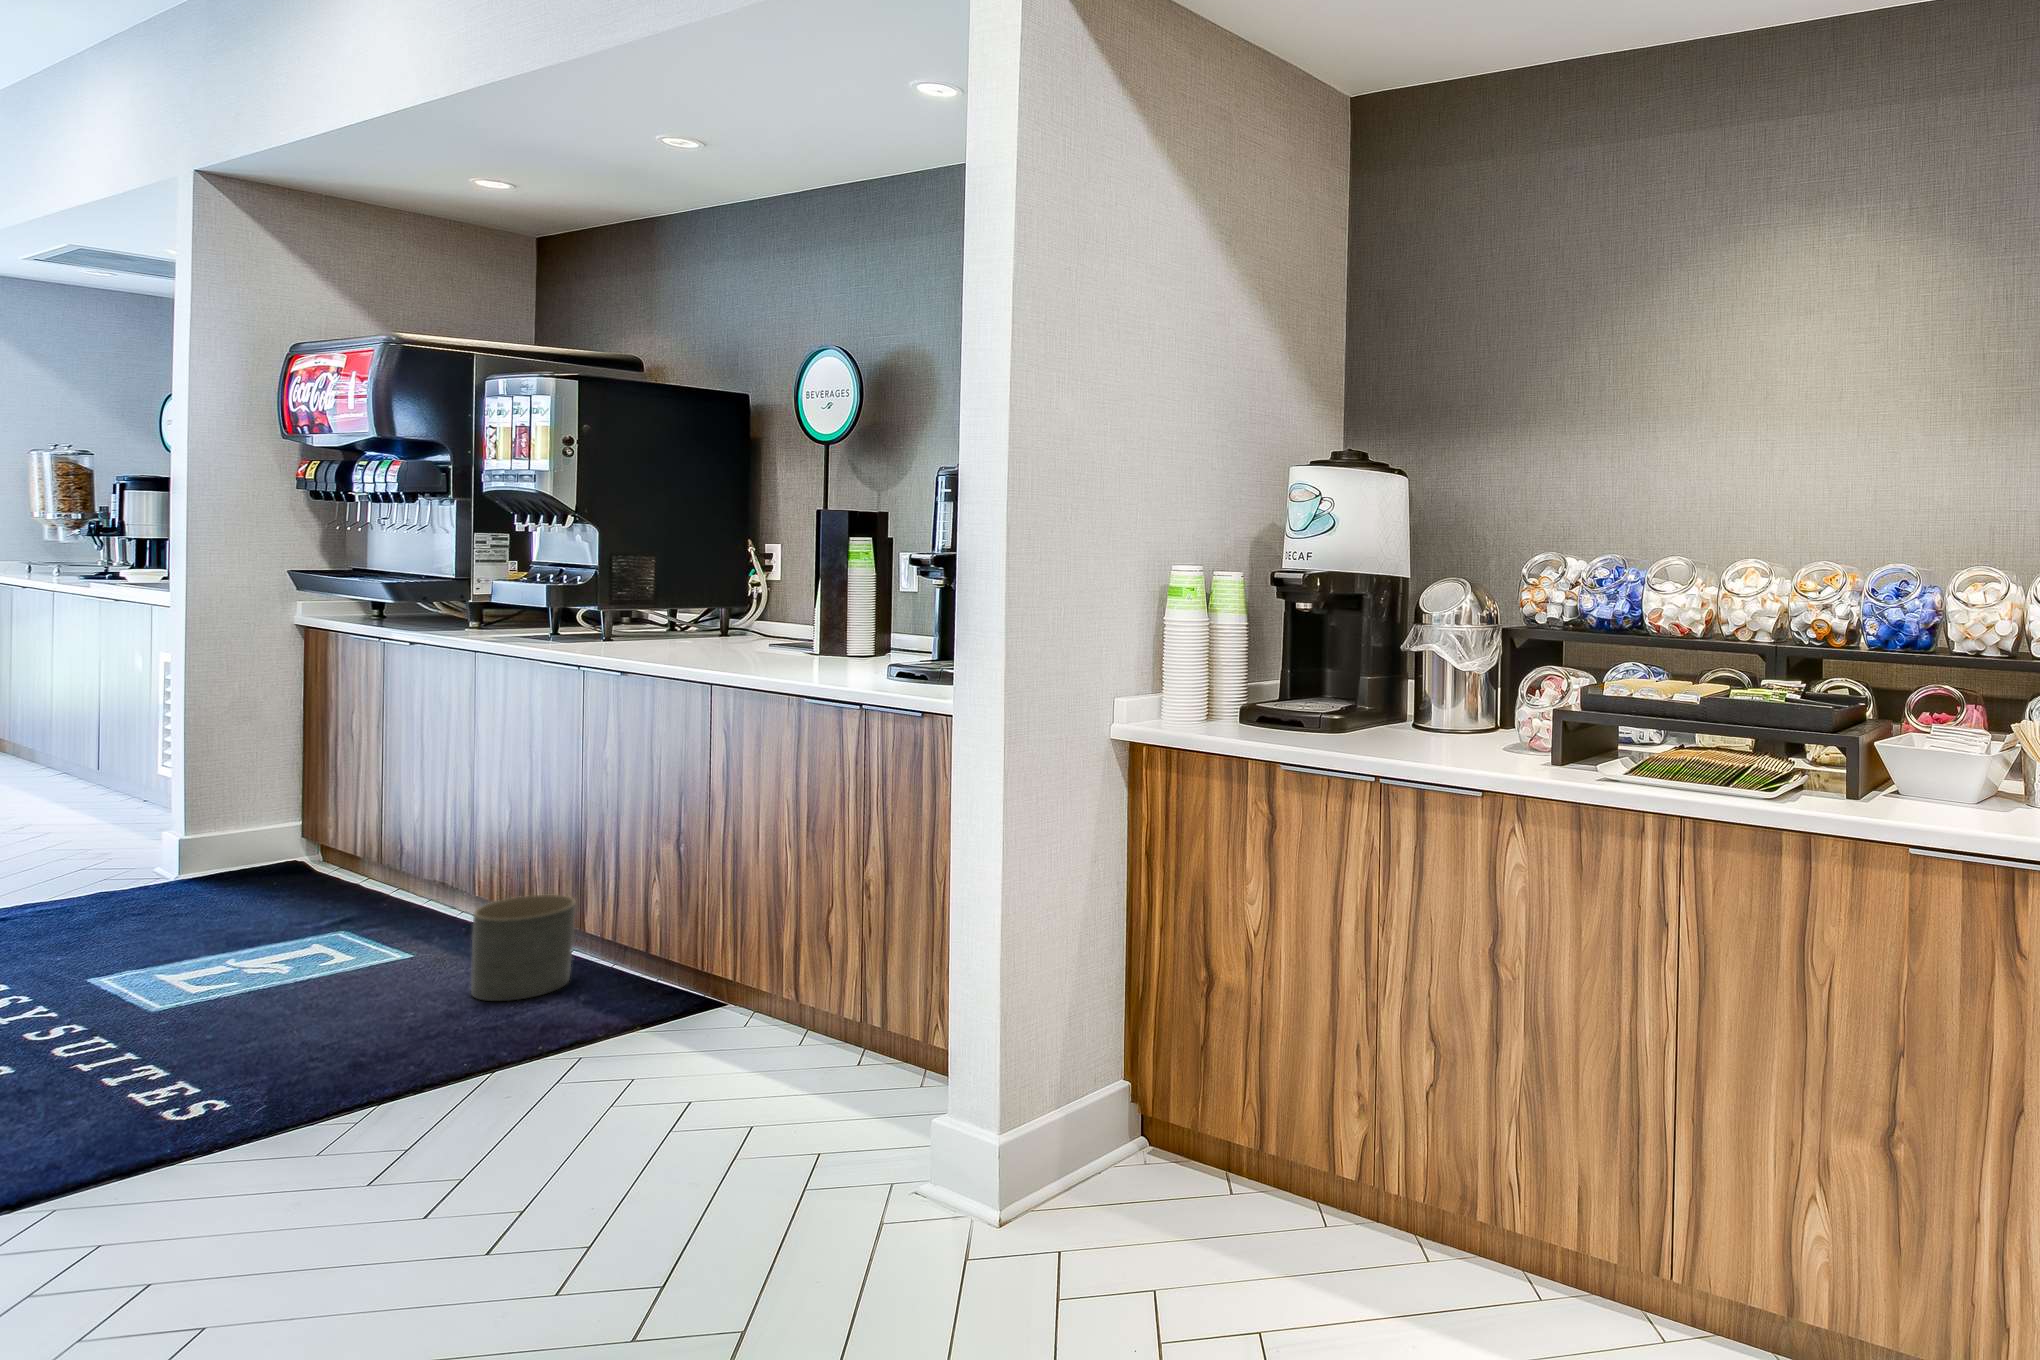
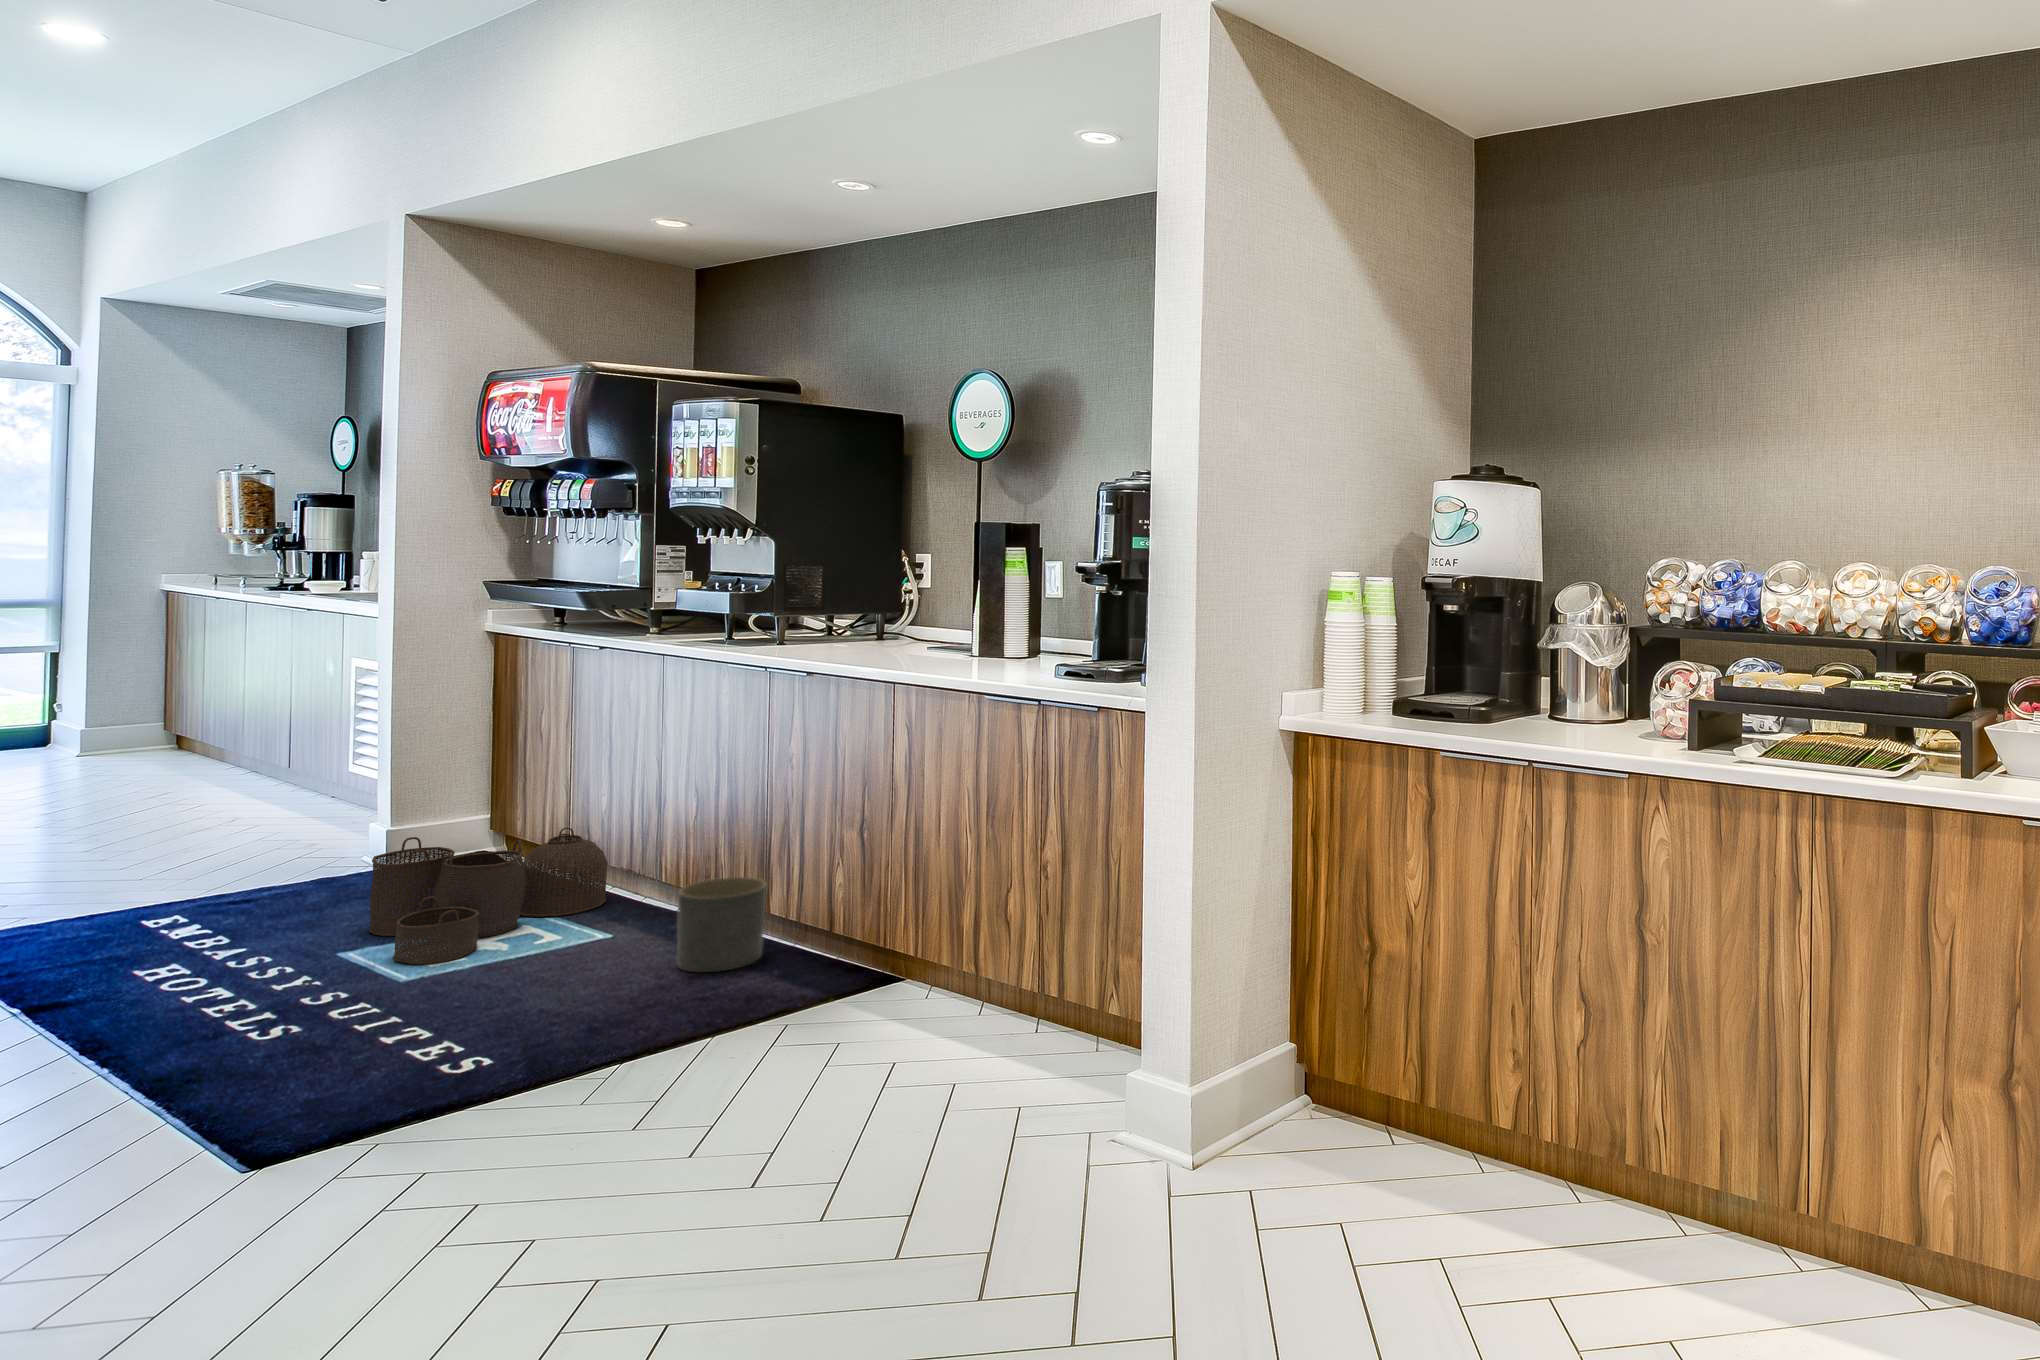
woven basket: none [133,838,413,995] -> present [369,828,608,965]

